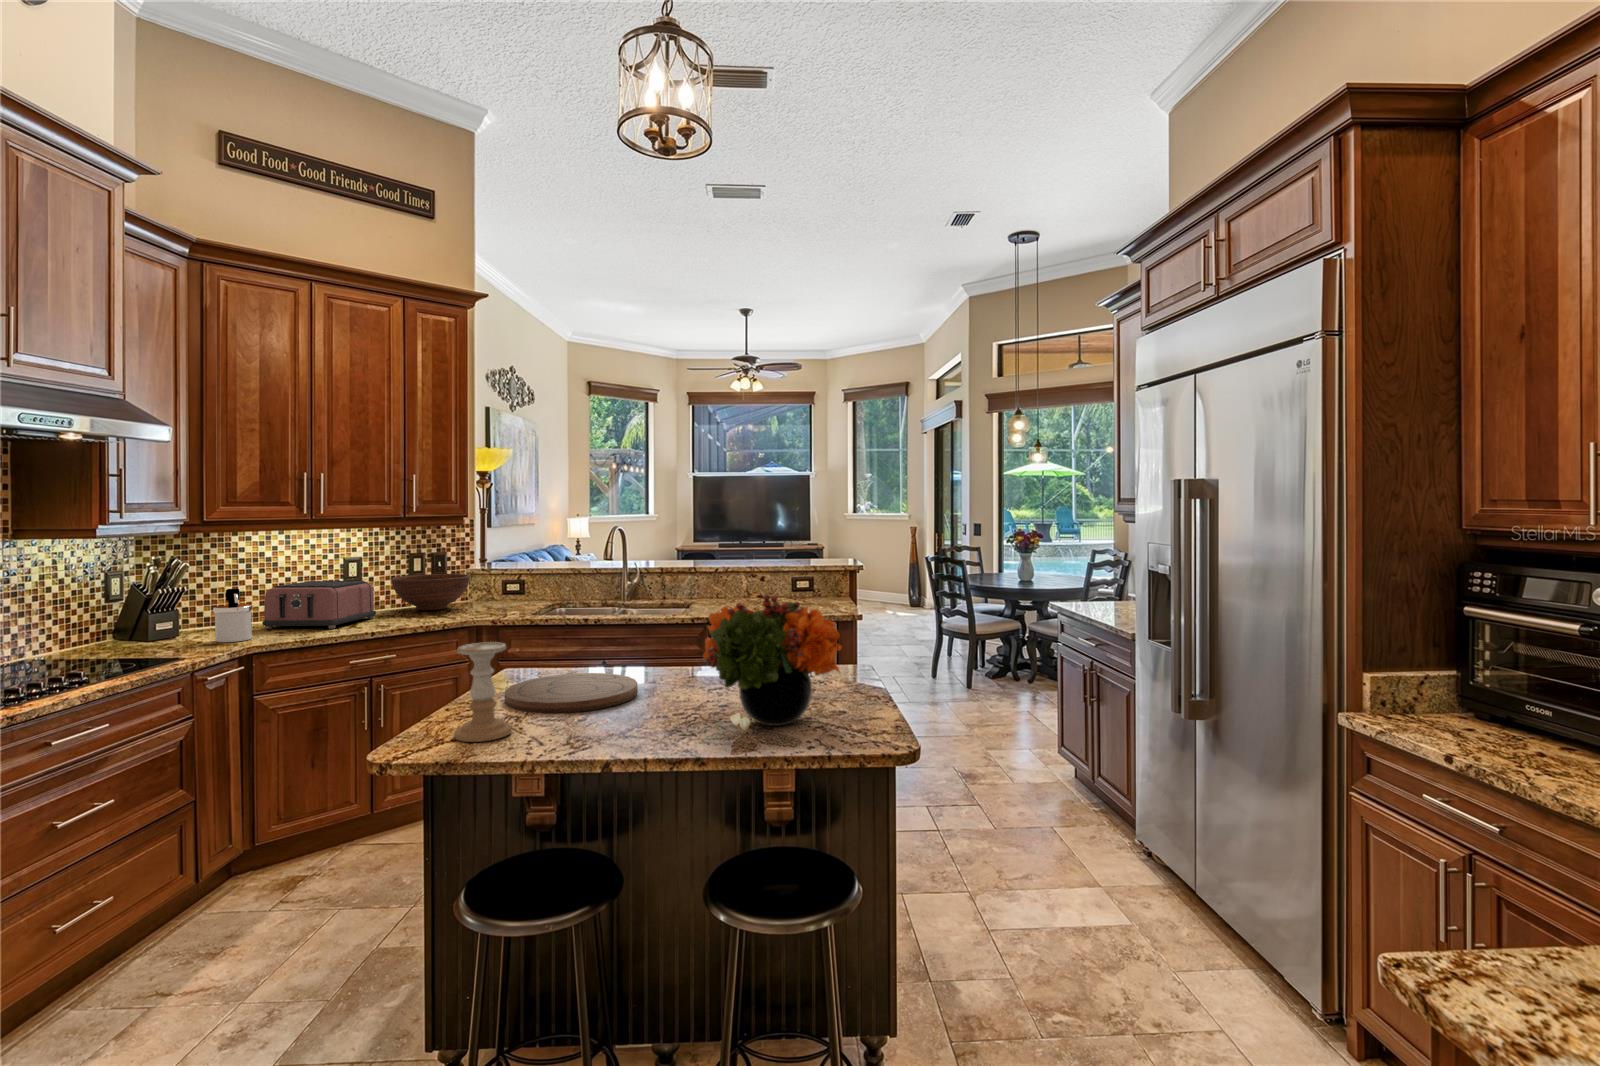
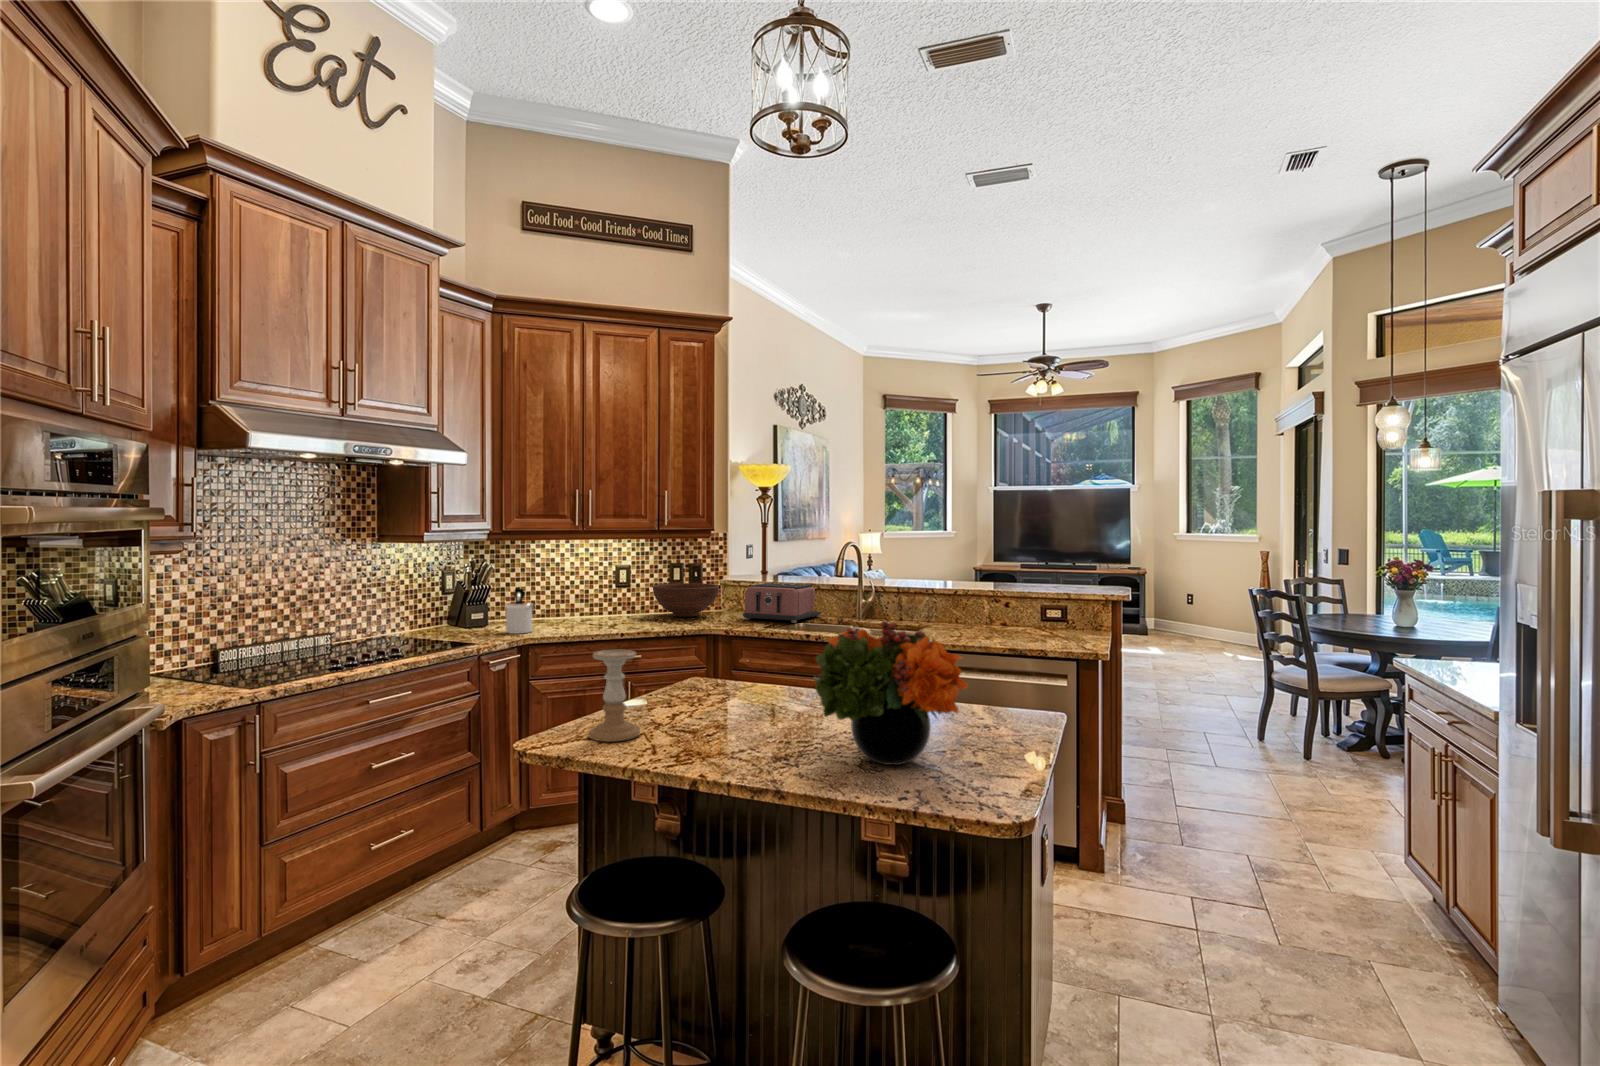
toaster: present [262,581,376,629] -> present [743,582,821,623]
cutting board: present [505,673,638,713] -> none [661,687,786,725]

